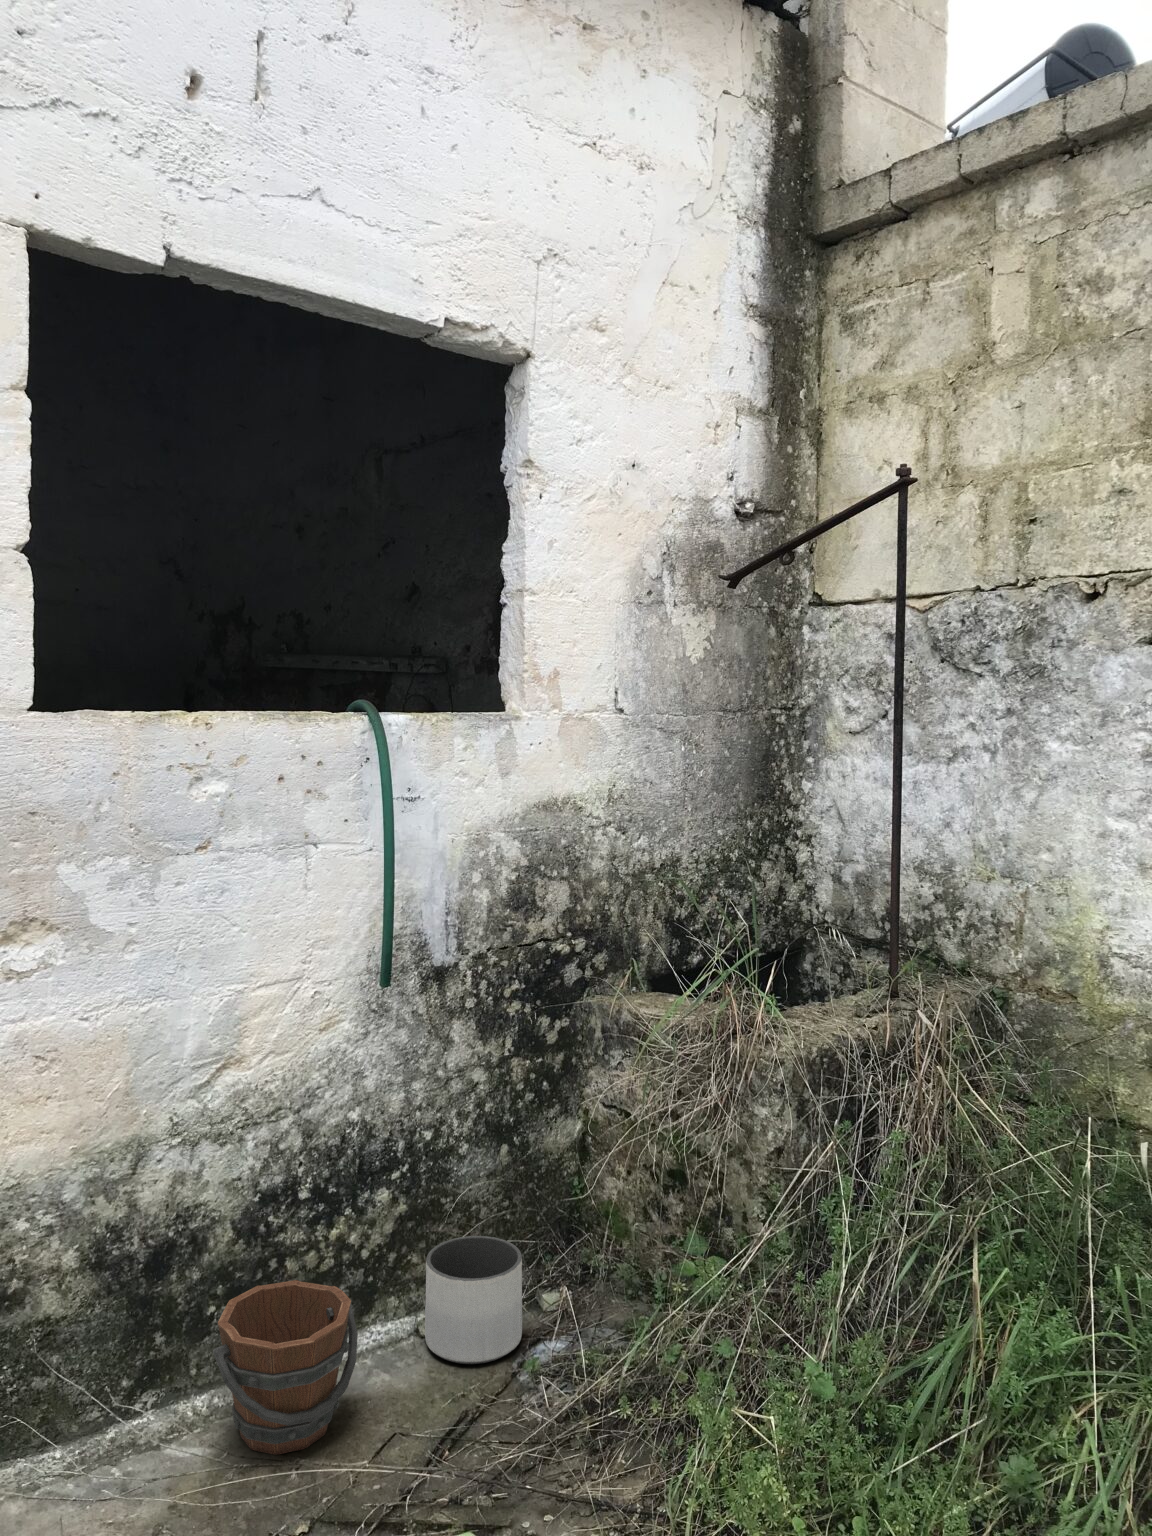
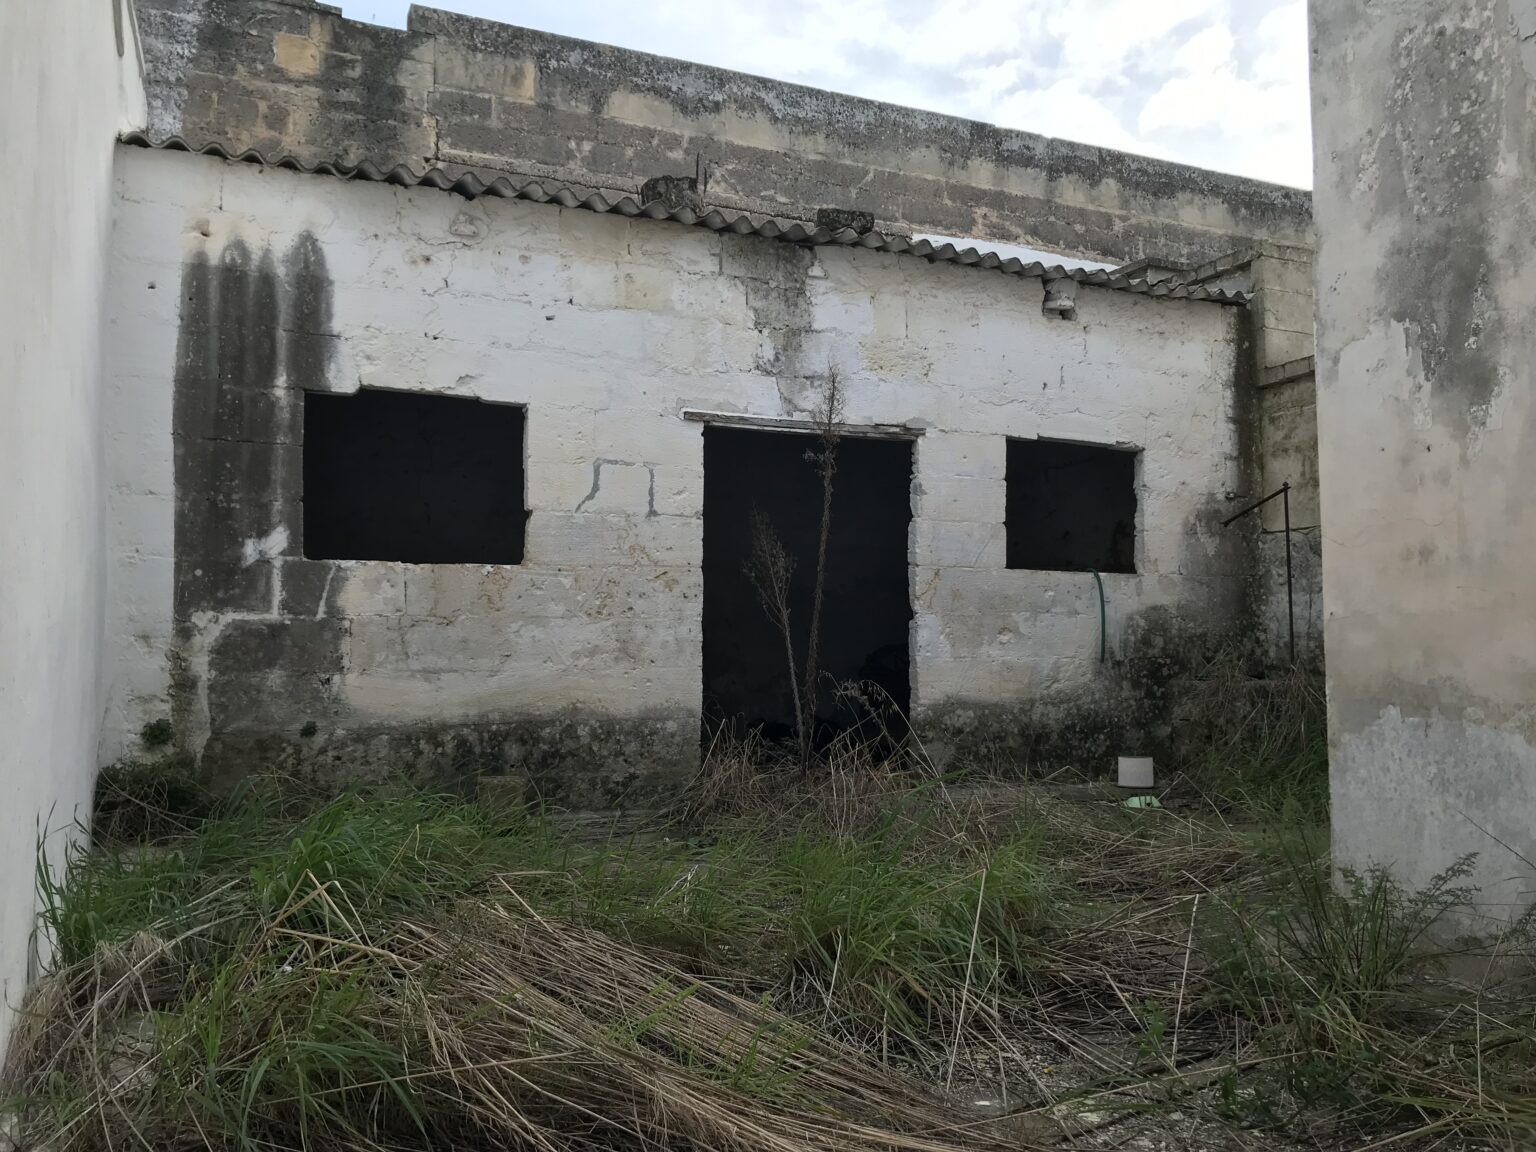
bucket: present [213,1280,358,1455] -> none [1060,751,1102,791]

